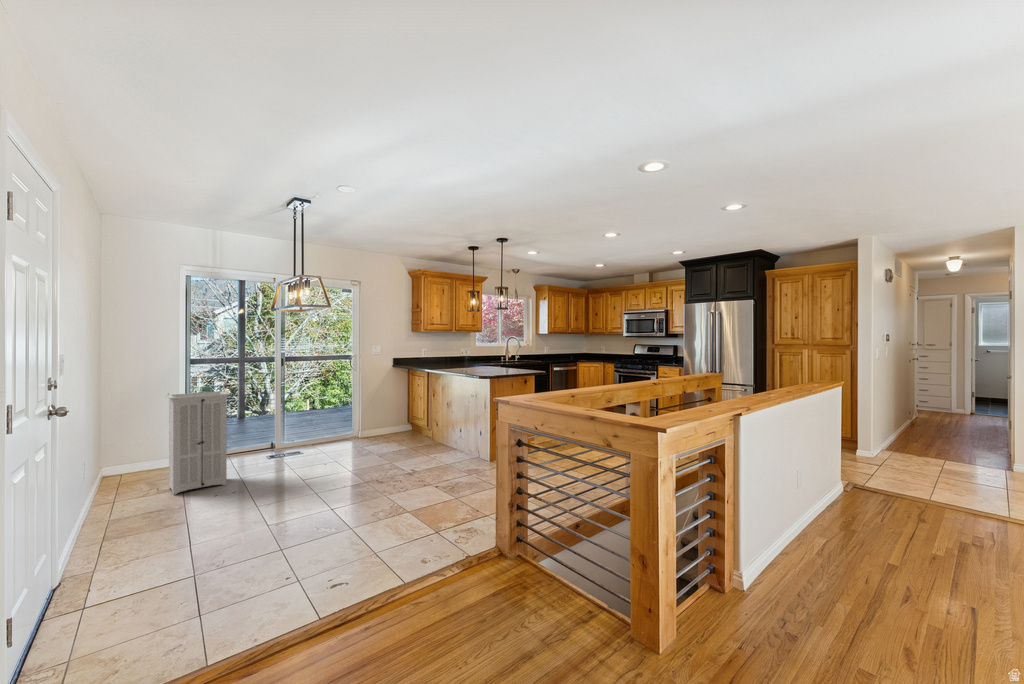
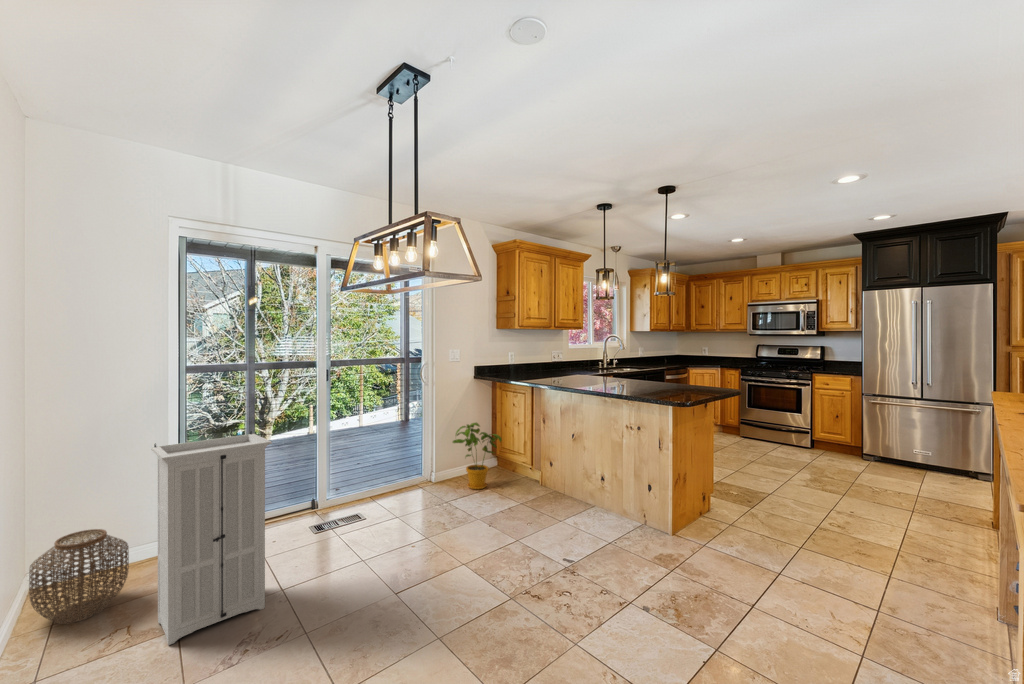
house plant: none [372,395,404,441] -> present [453,423,502,489]
woven basket: none [104,442,155,488] -> present [29,529,129,624]

